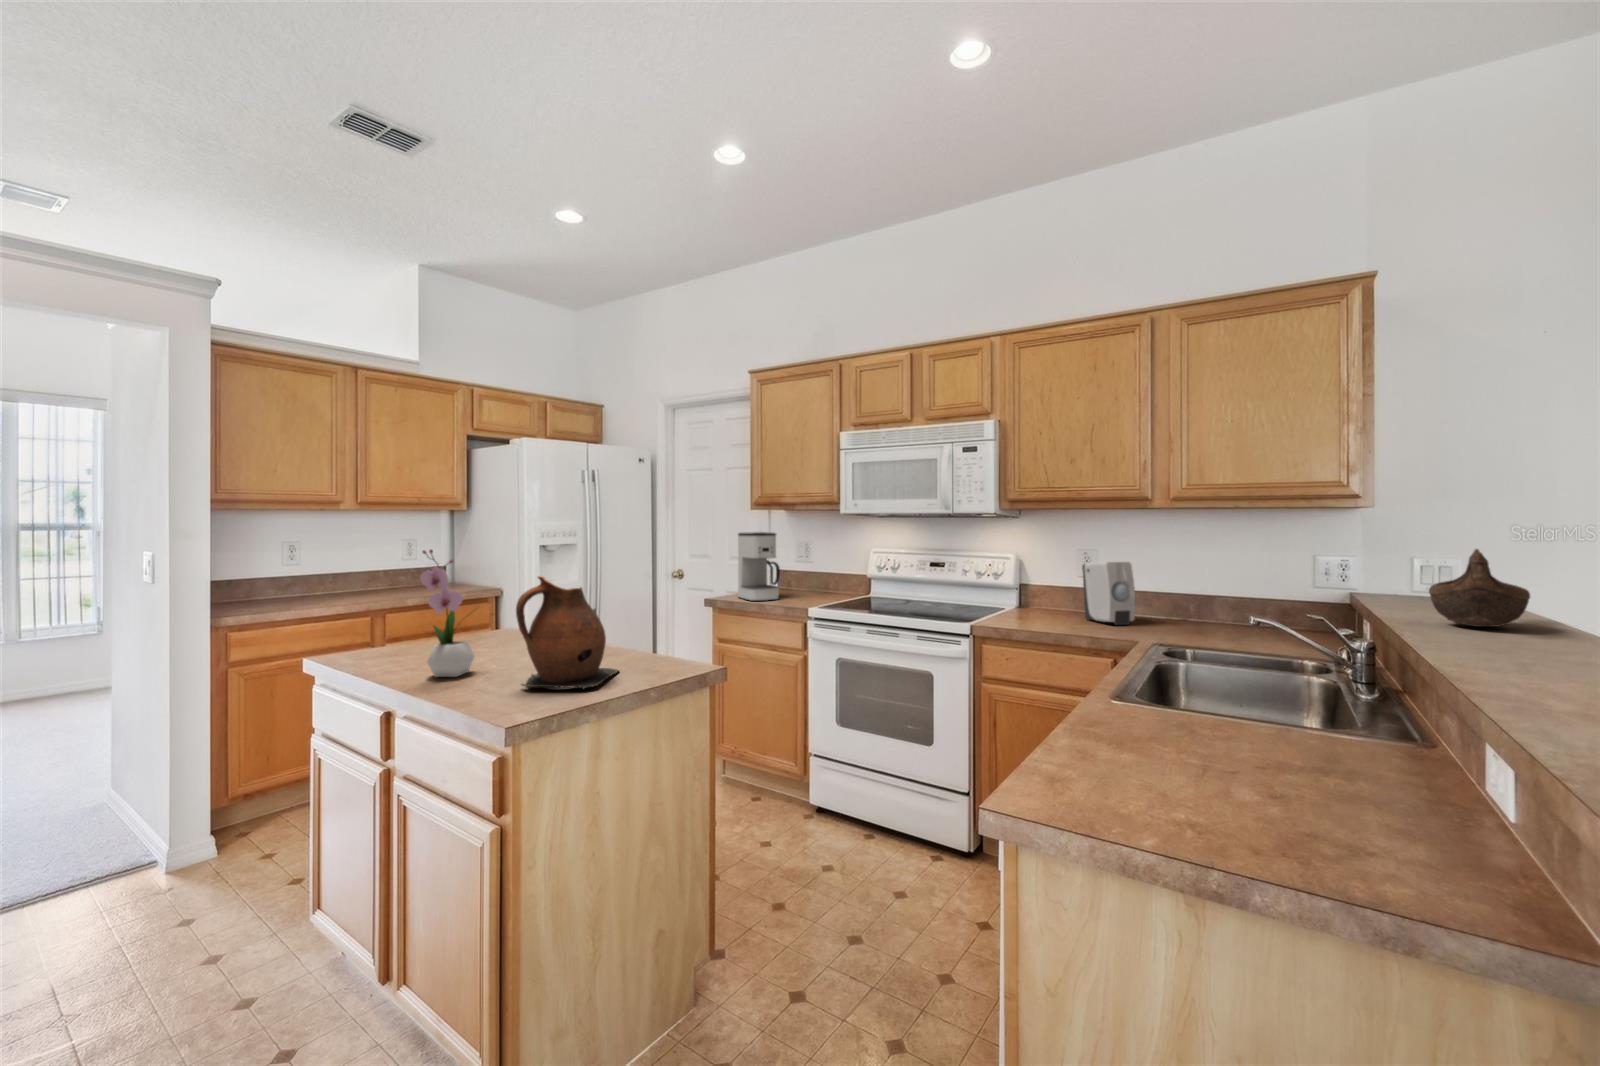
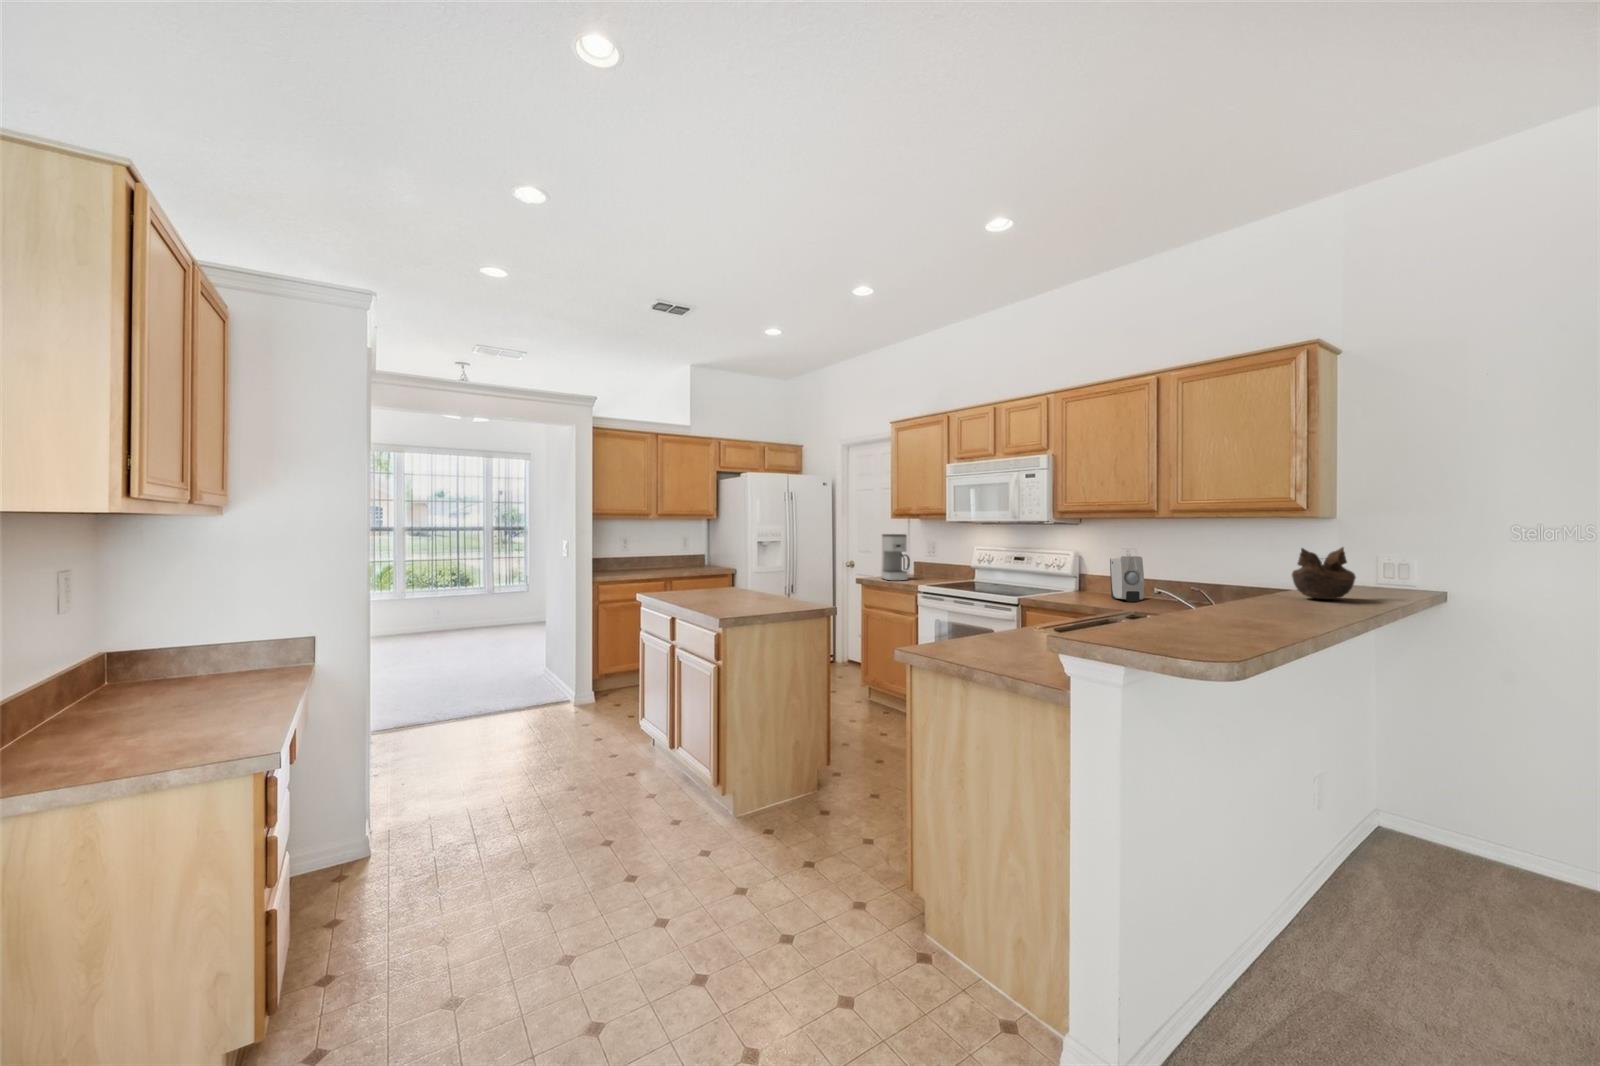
flower arrangement: present [420,549,474,677] -> none [688,539,715,603]
ceramic pitcher: present [516,576,619,689] -> none [730,552,781,609]

